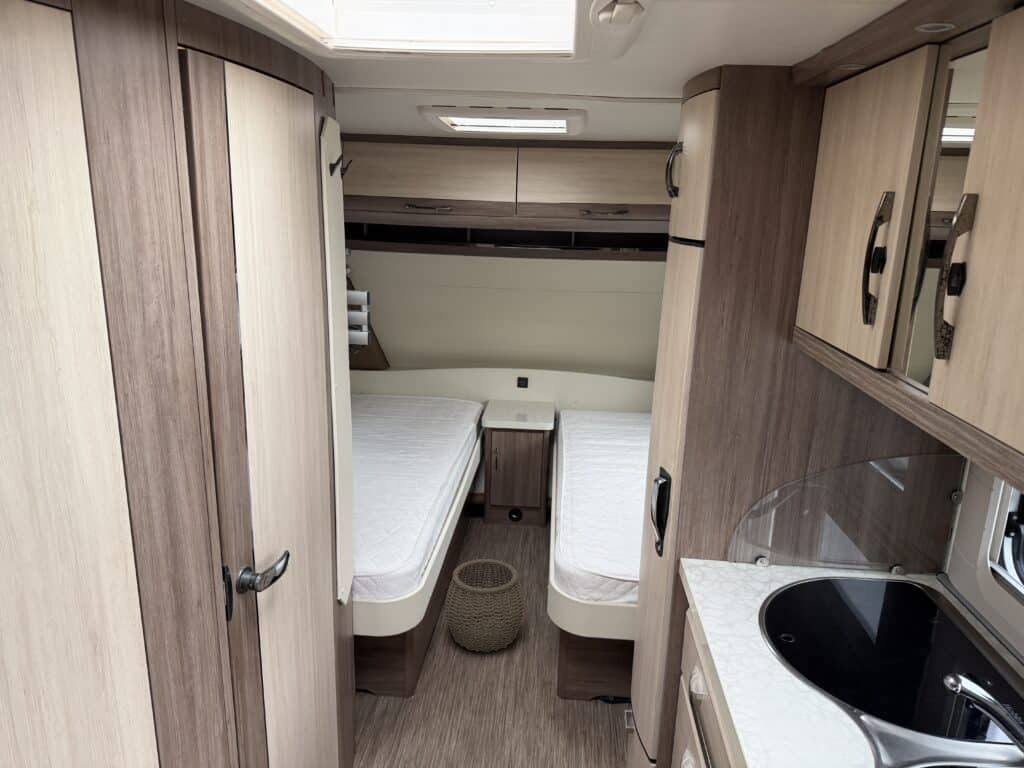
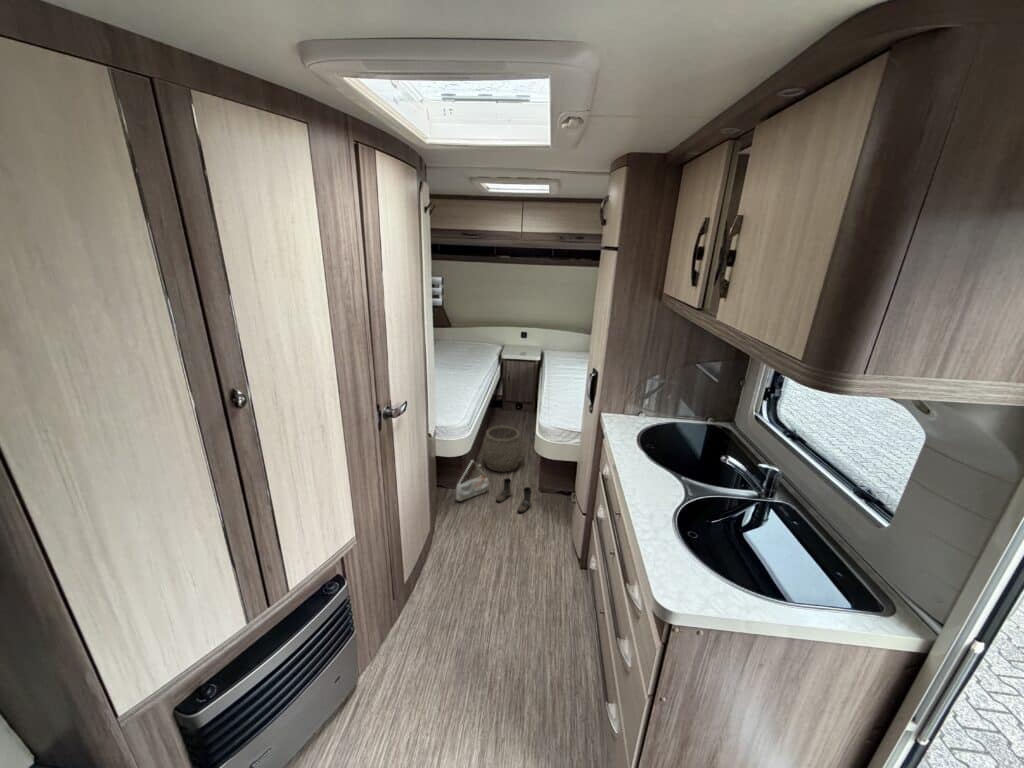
bag: none [393,635,461,720] -> present [456,461,489,501]
boots: none [473,670,543,742] -> present [496,478,532,512]

